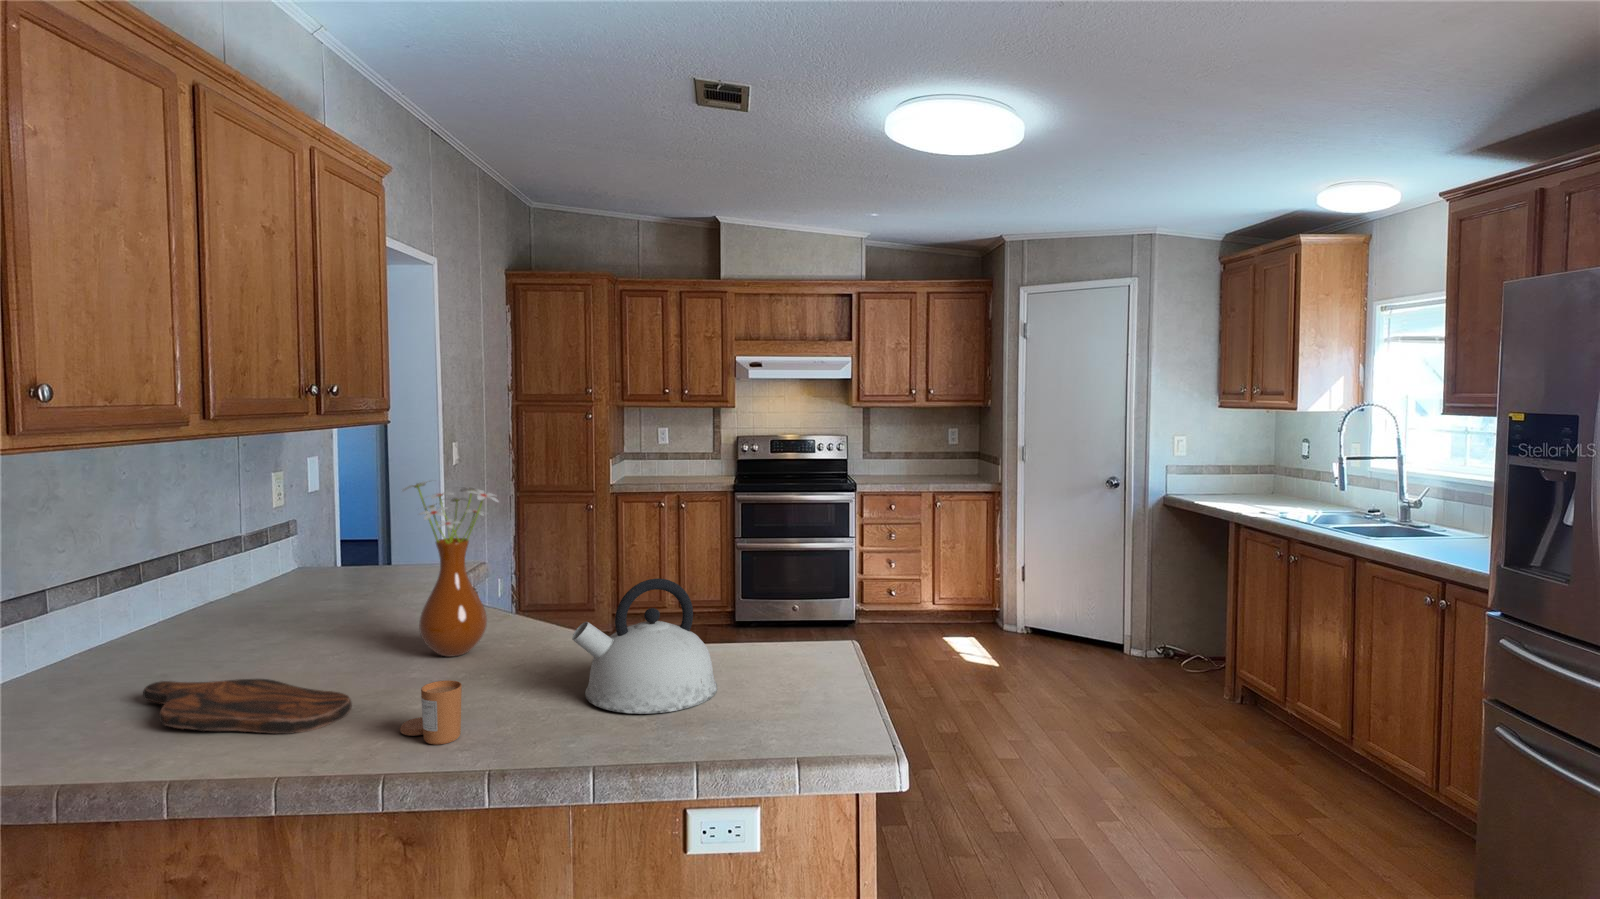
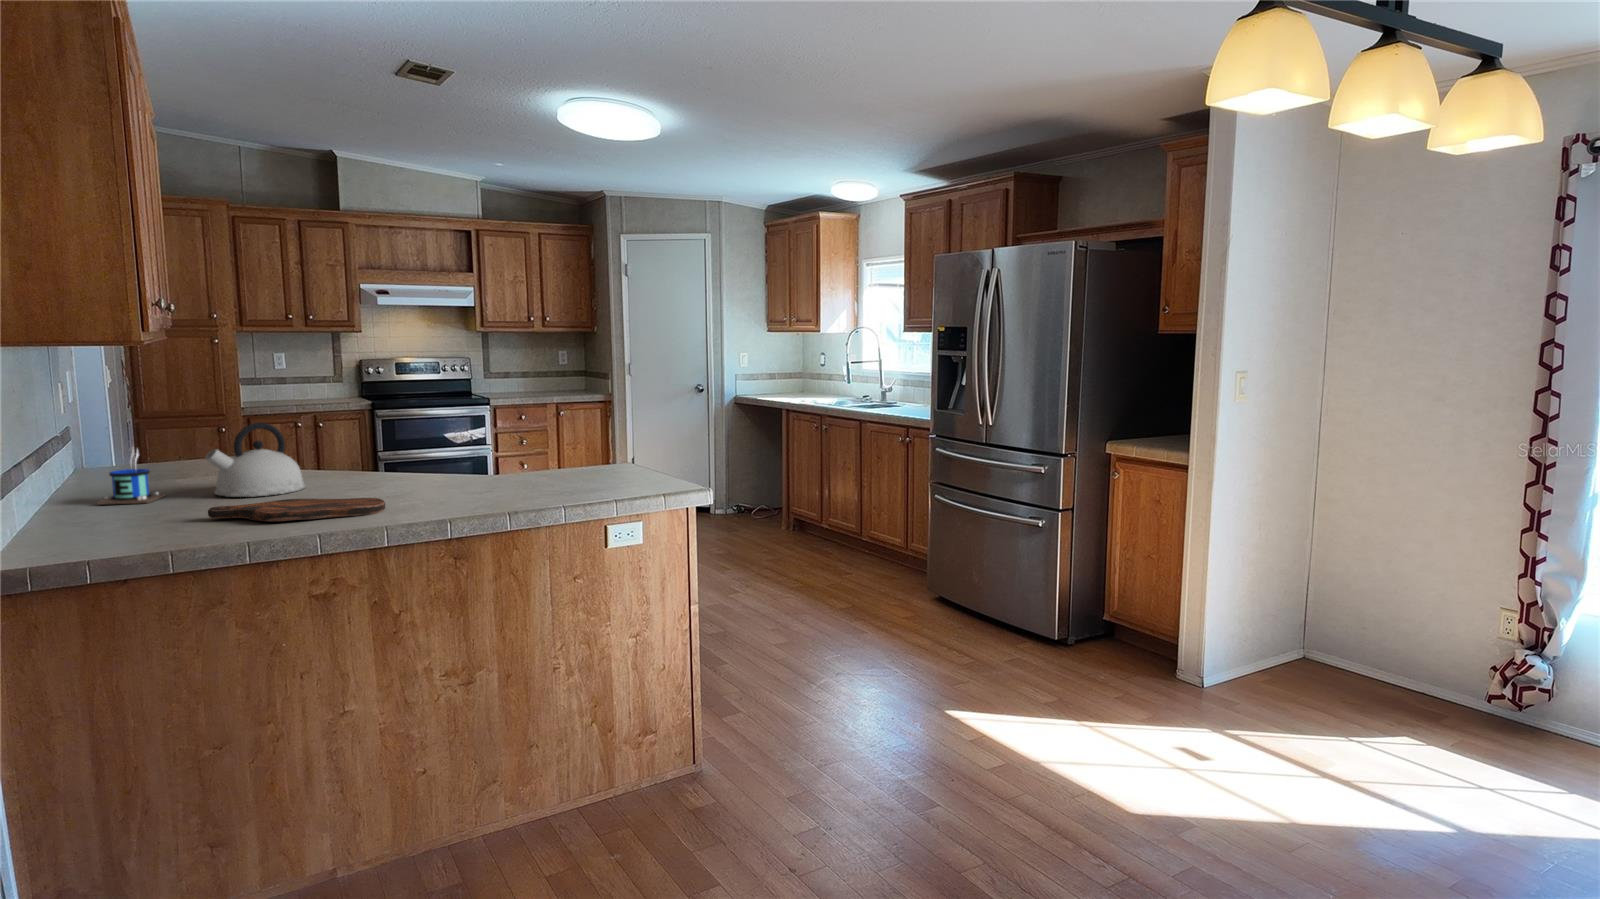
vase: present [402,481,498,657] -> none [337,368,419,488]
mug: none [166,553,251,642] -> present [97,447,165,505]
kettle: present [572,579,717,714] -> present [206,423,306,497]
candle: present [400,680,462,745] -> none [438,473,484,507]

